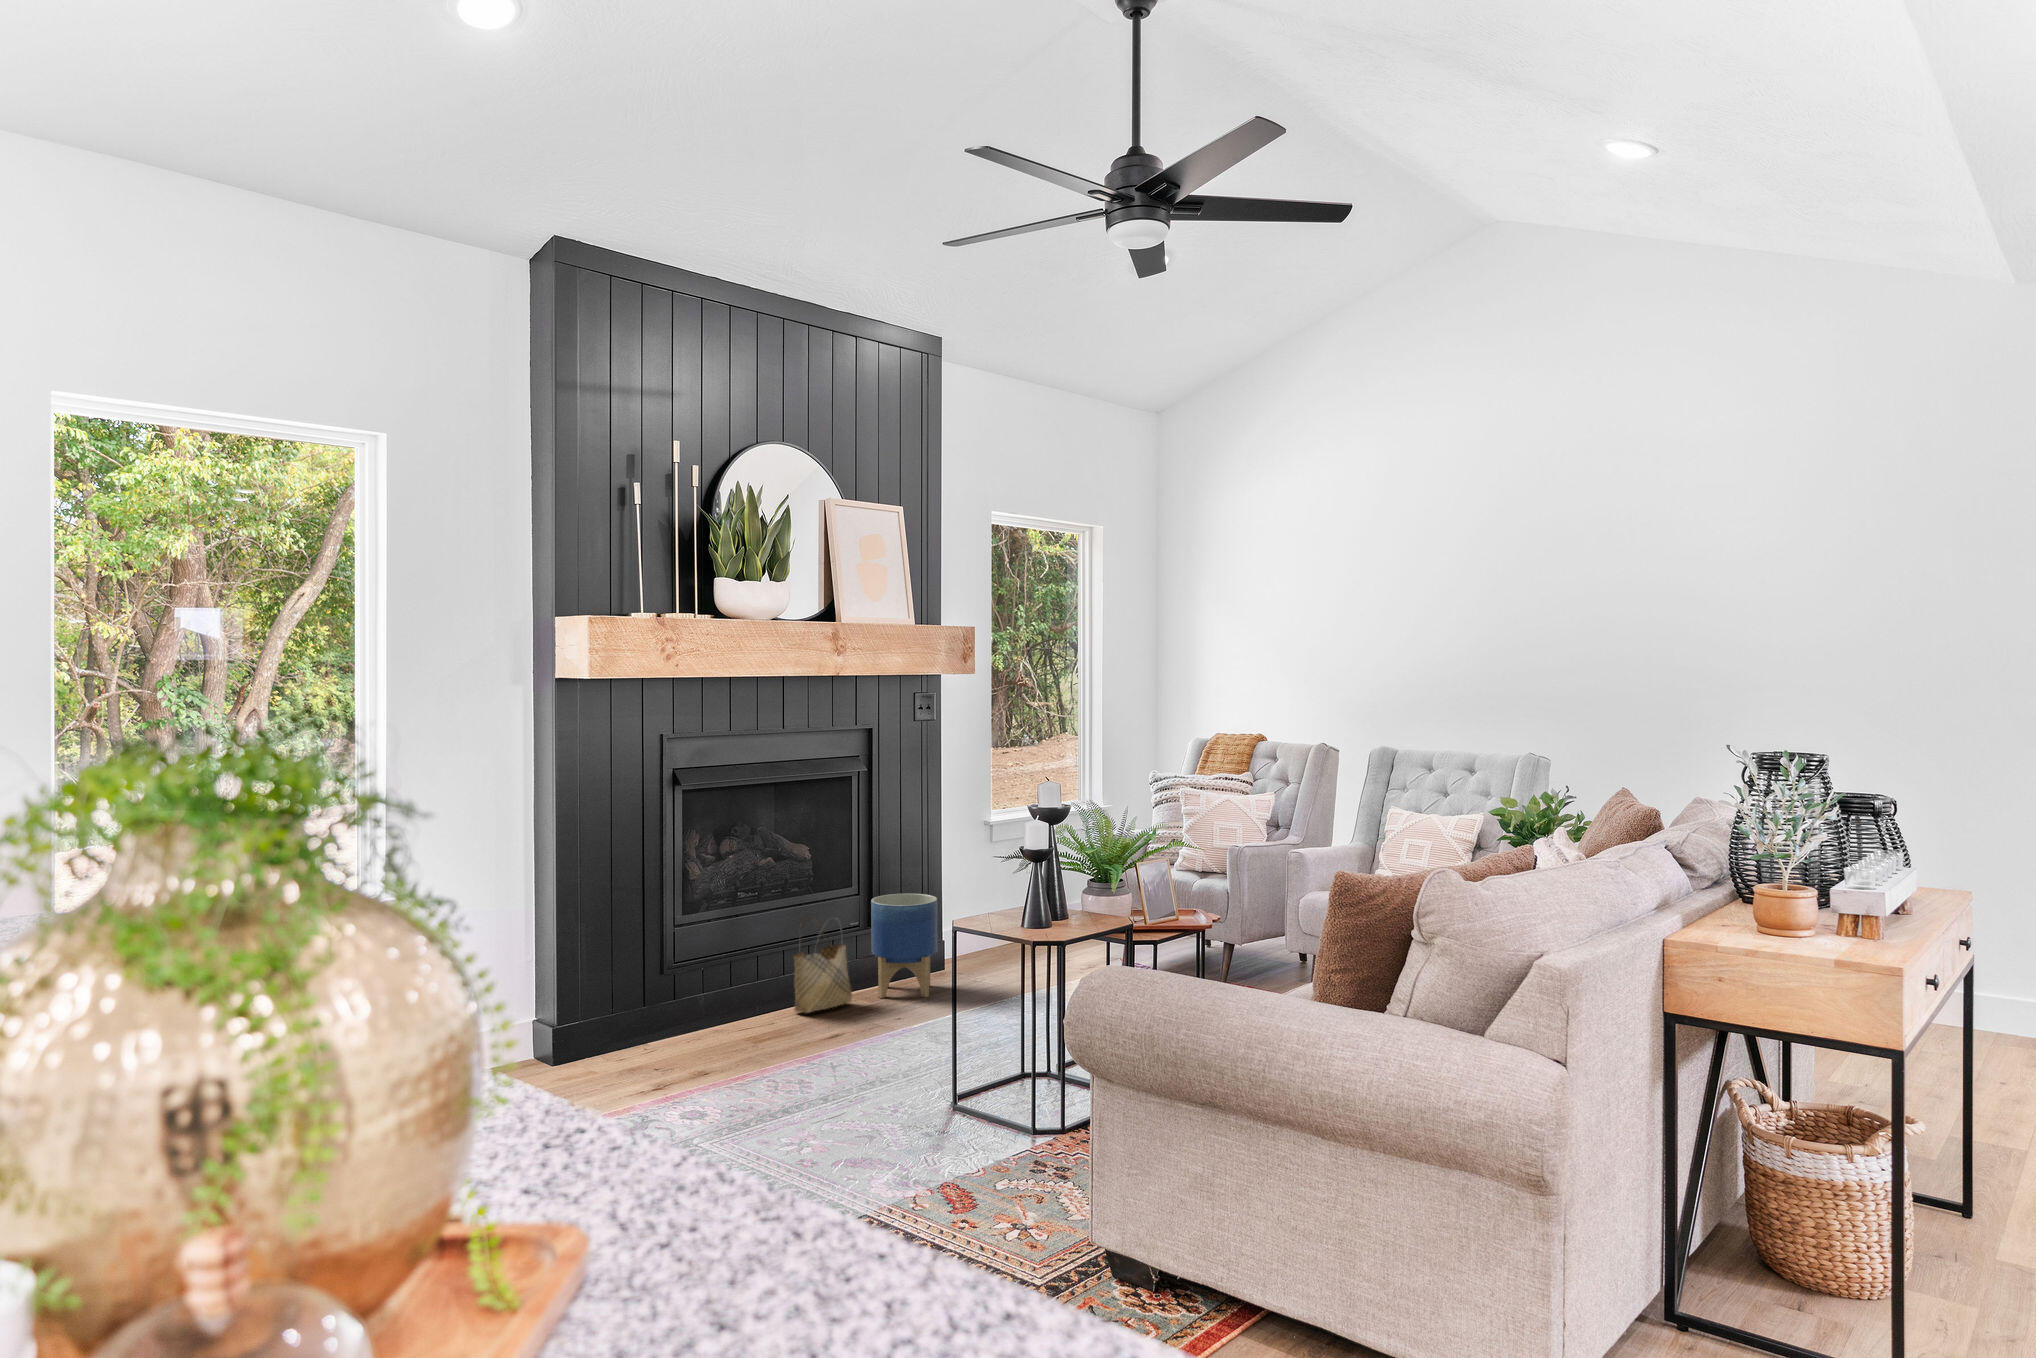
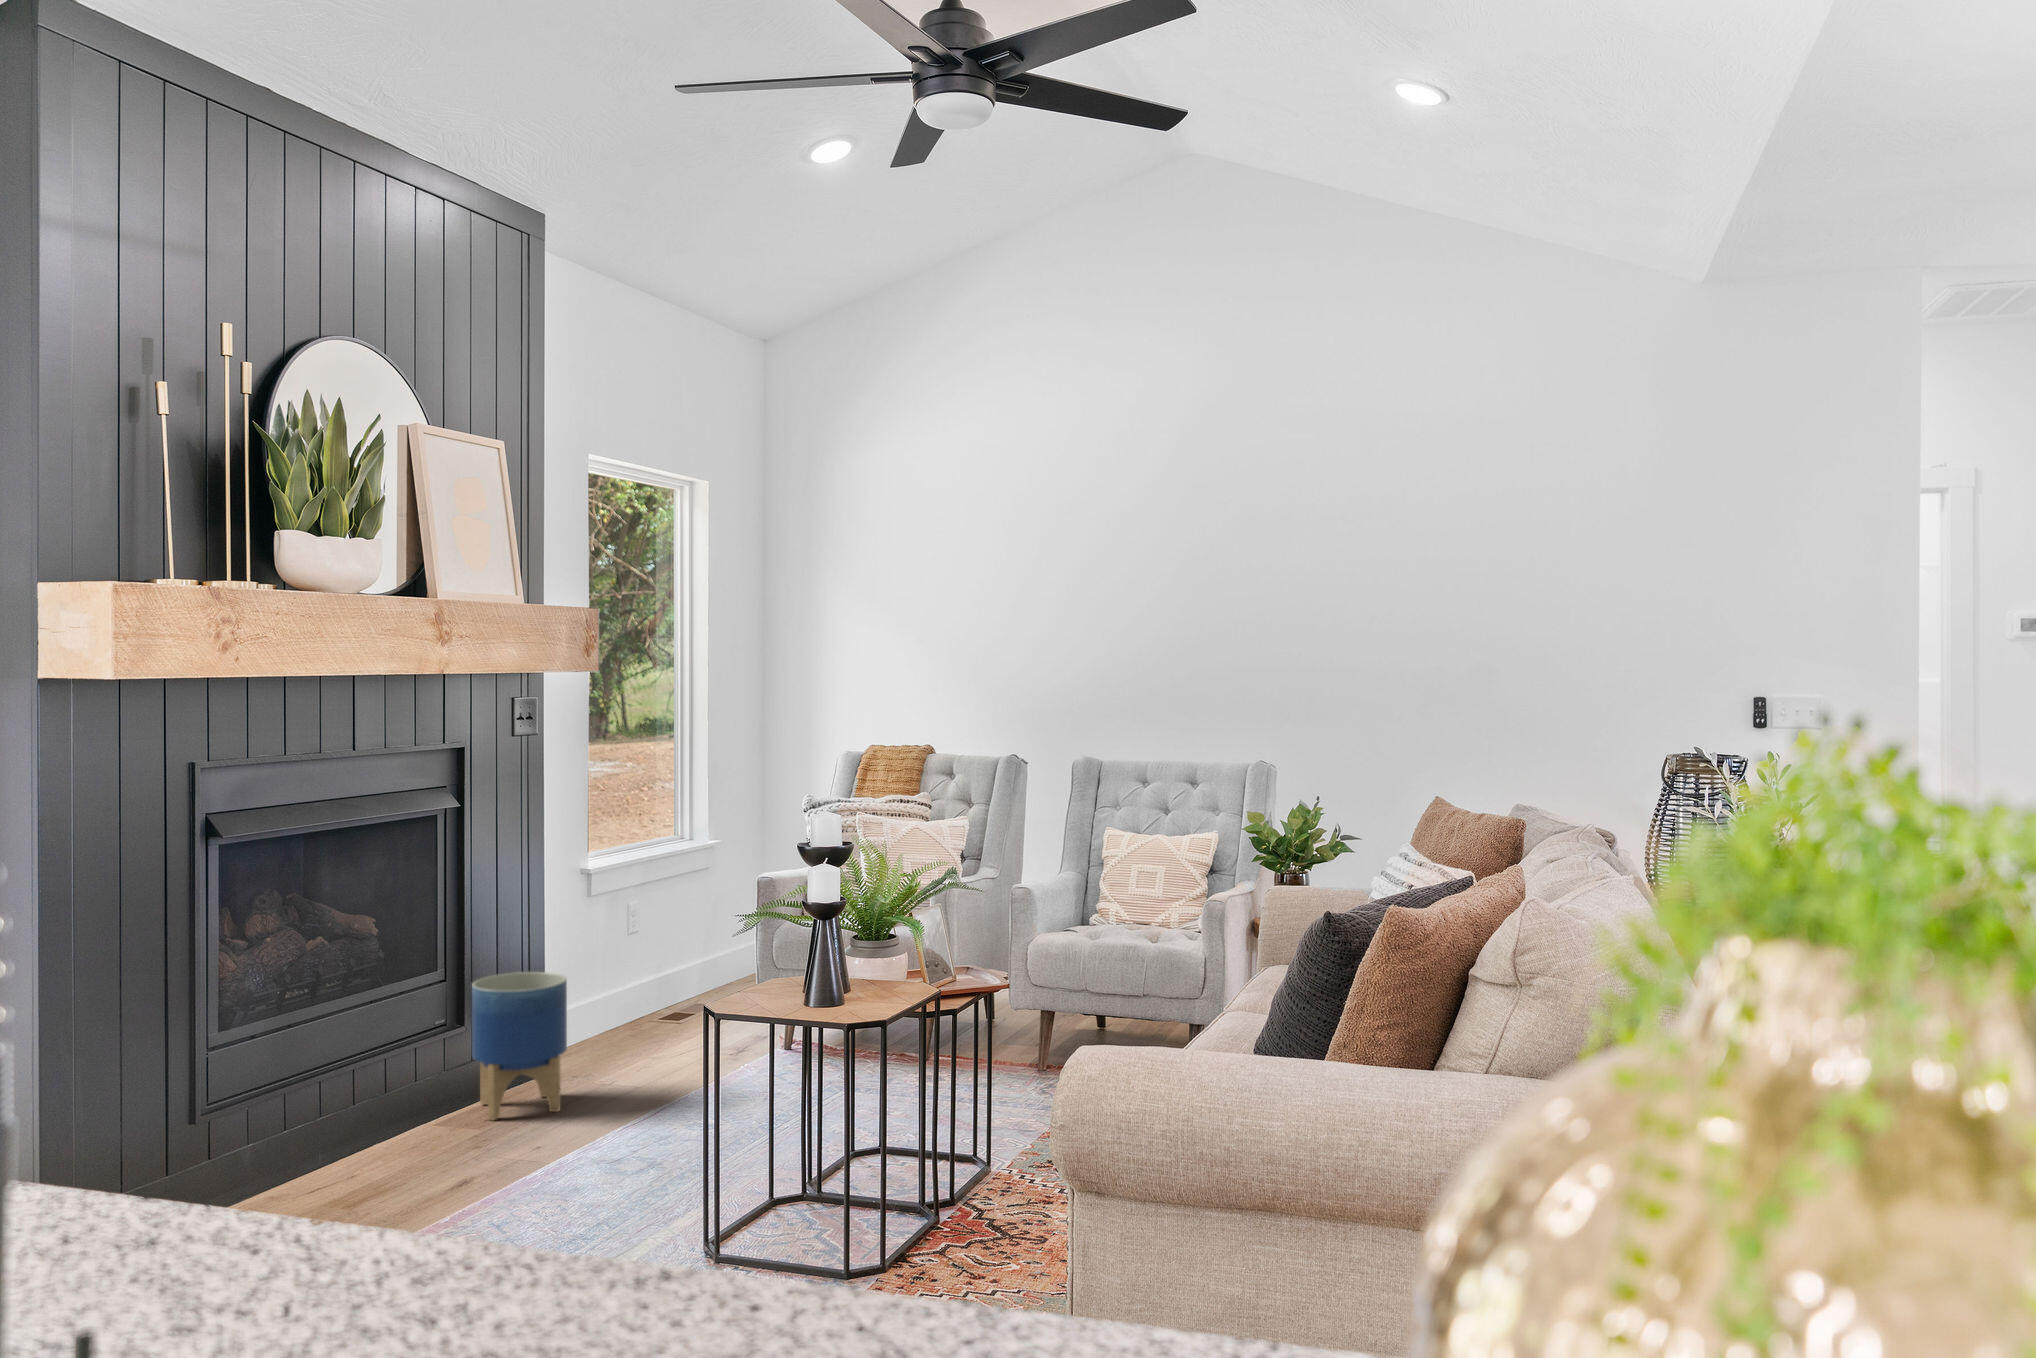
woven basket: present [794,917,852,1013] -> none [378,1016,459,1156]

